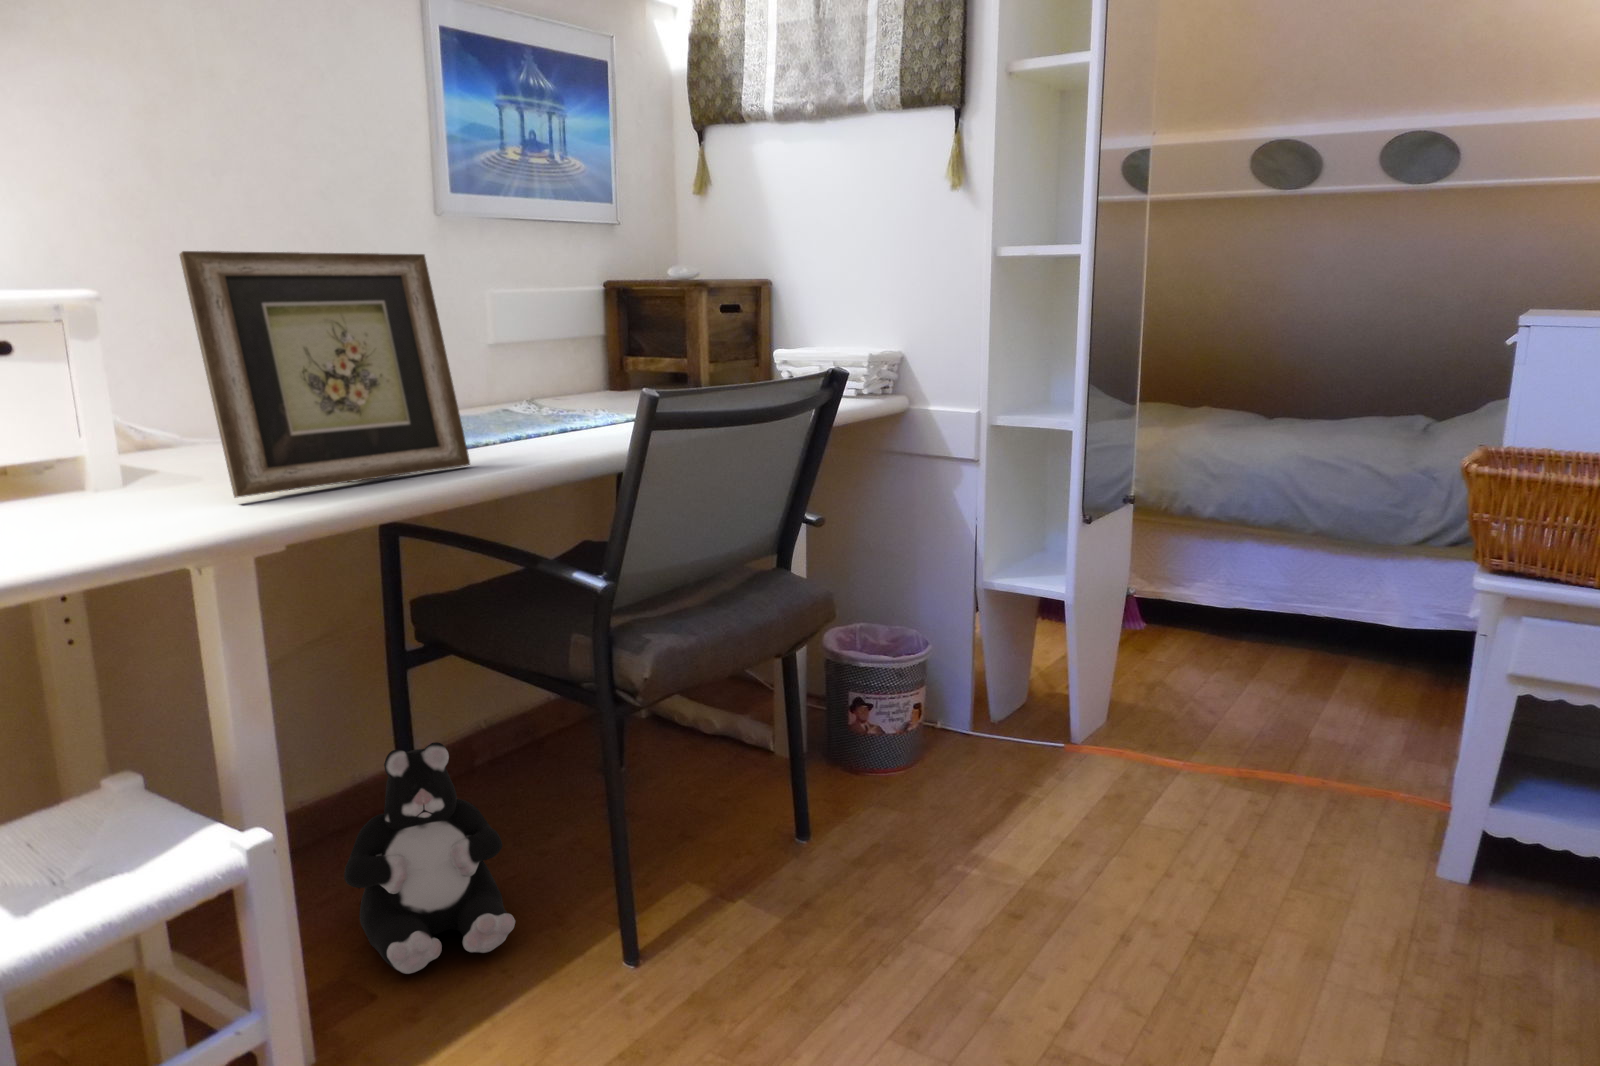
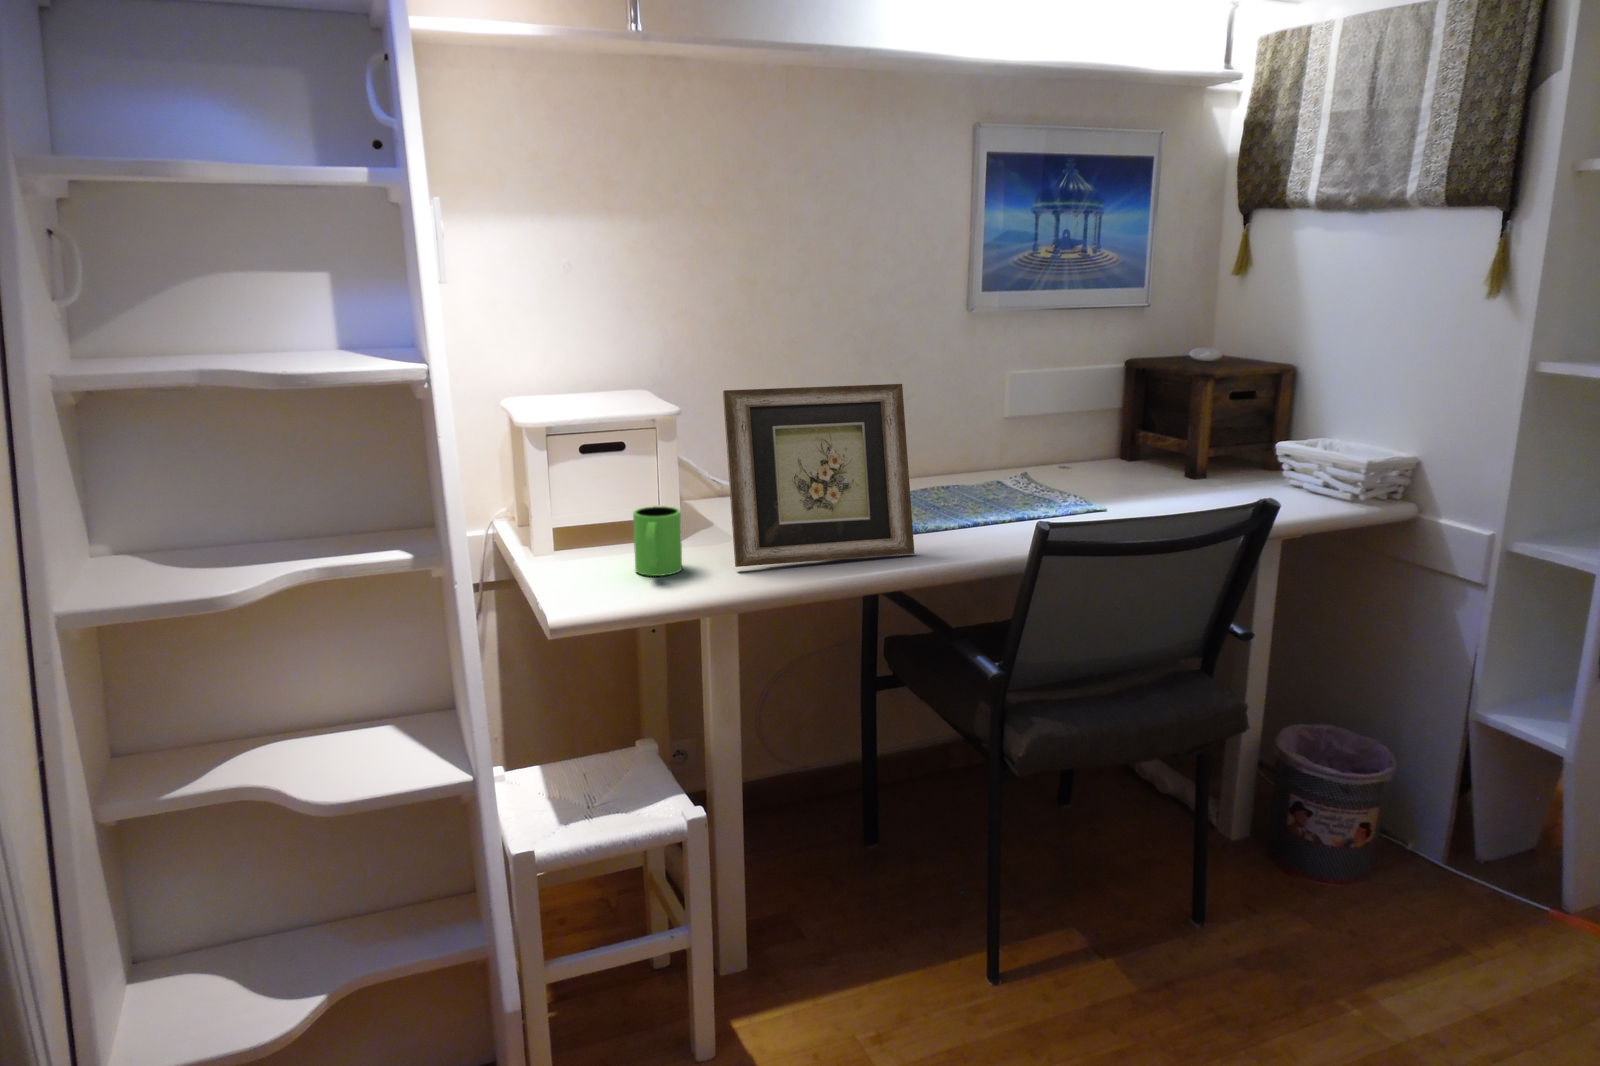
mug: none [55,424,148,522] -> present [633,506,682,576]
plush toy: present [344,742,515,974] -> none [802,756,923,933]

